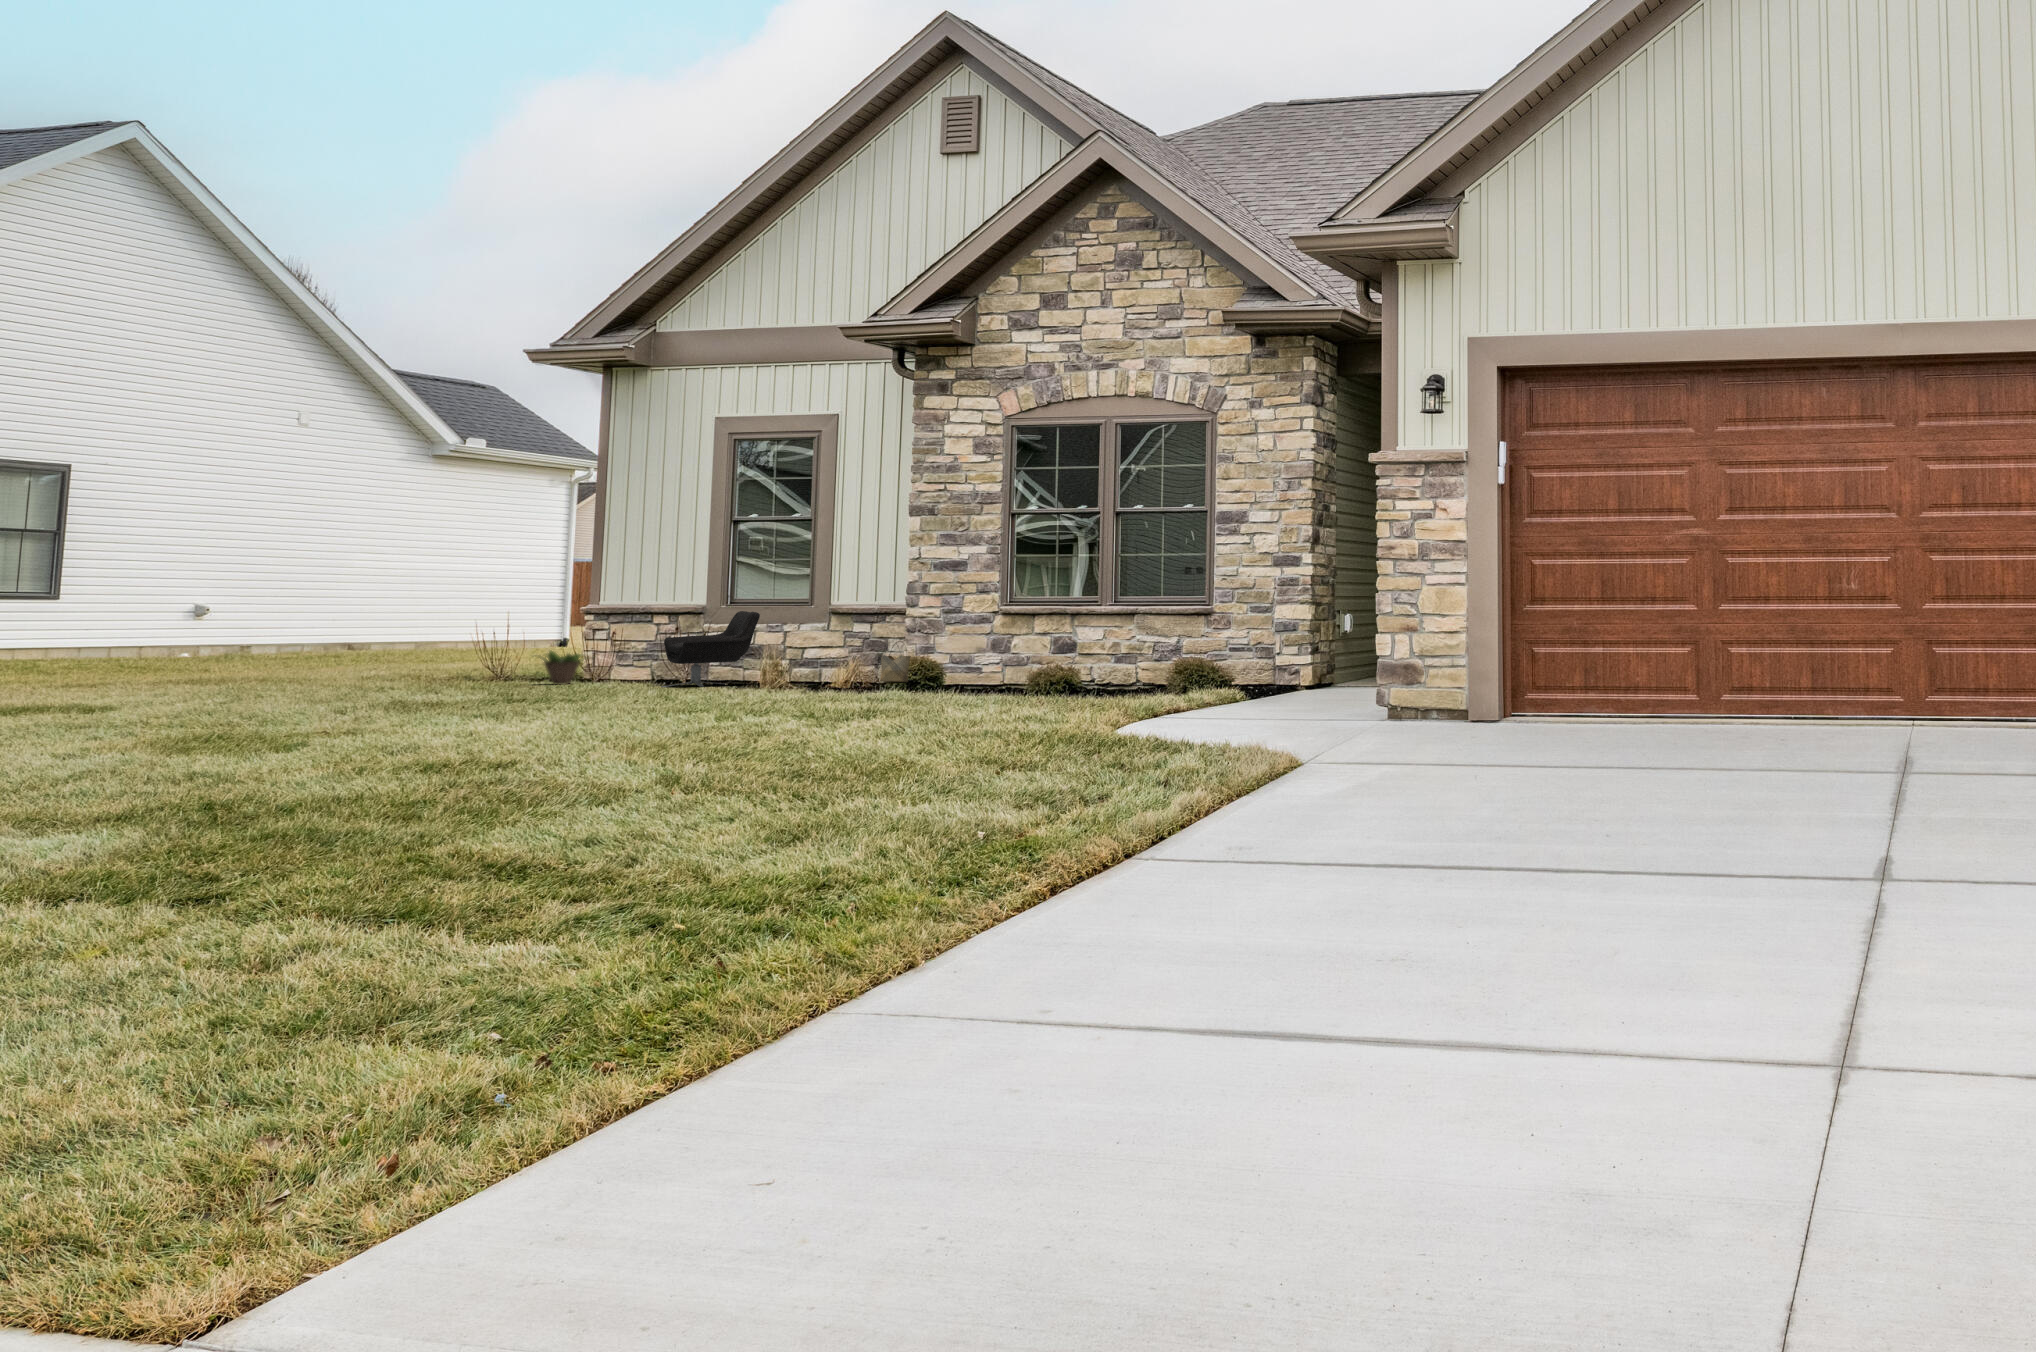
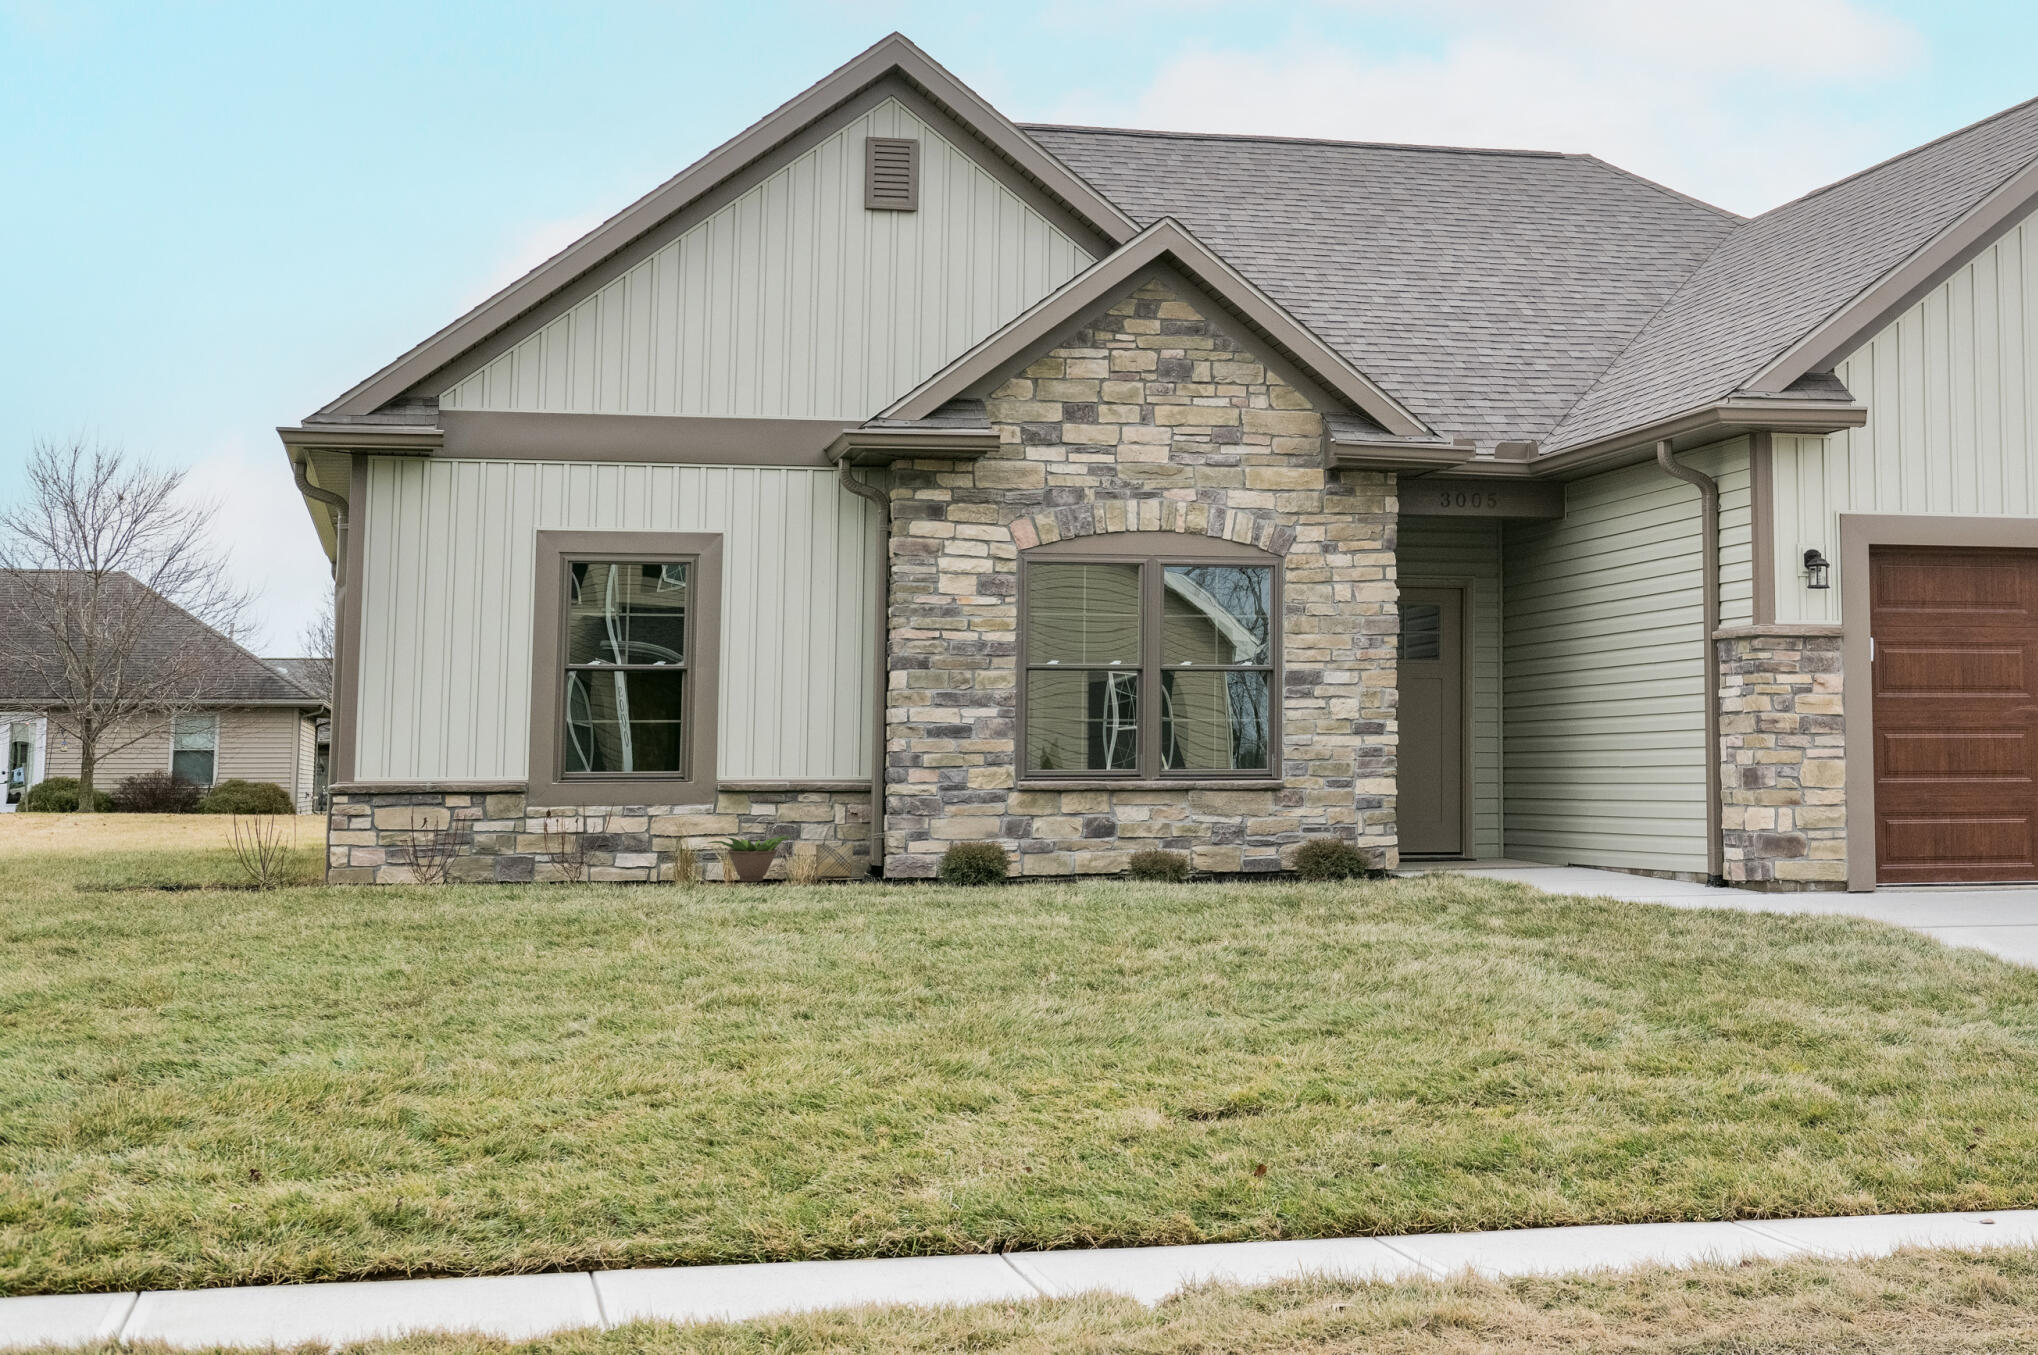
lounge chair: present [664,611,760,687] -> none [516,789,652,891]
decorative plant: present [541,651,583,685] -> present [708,836,792,881]

